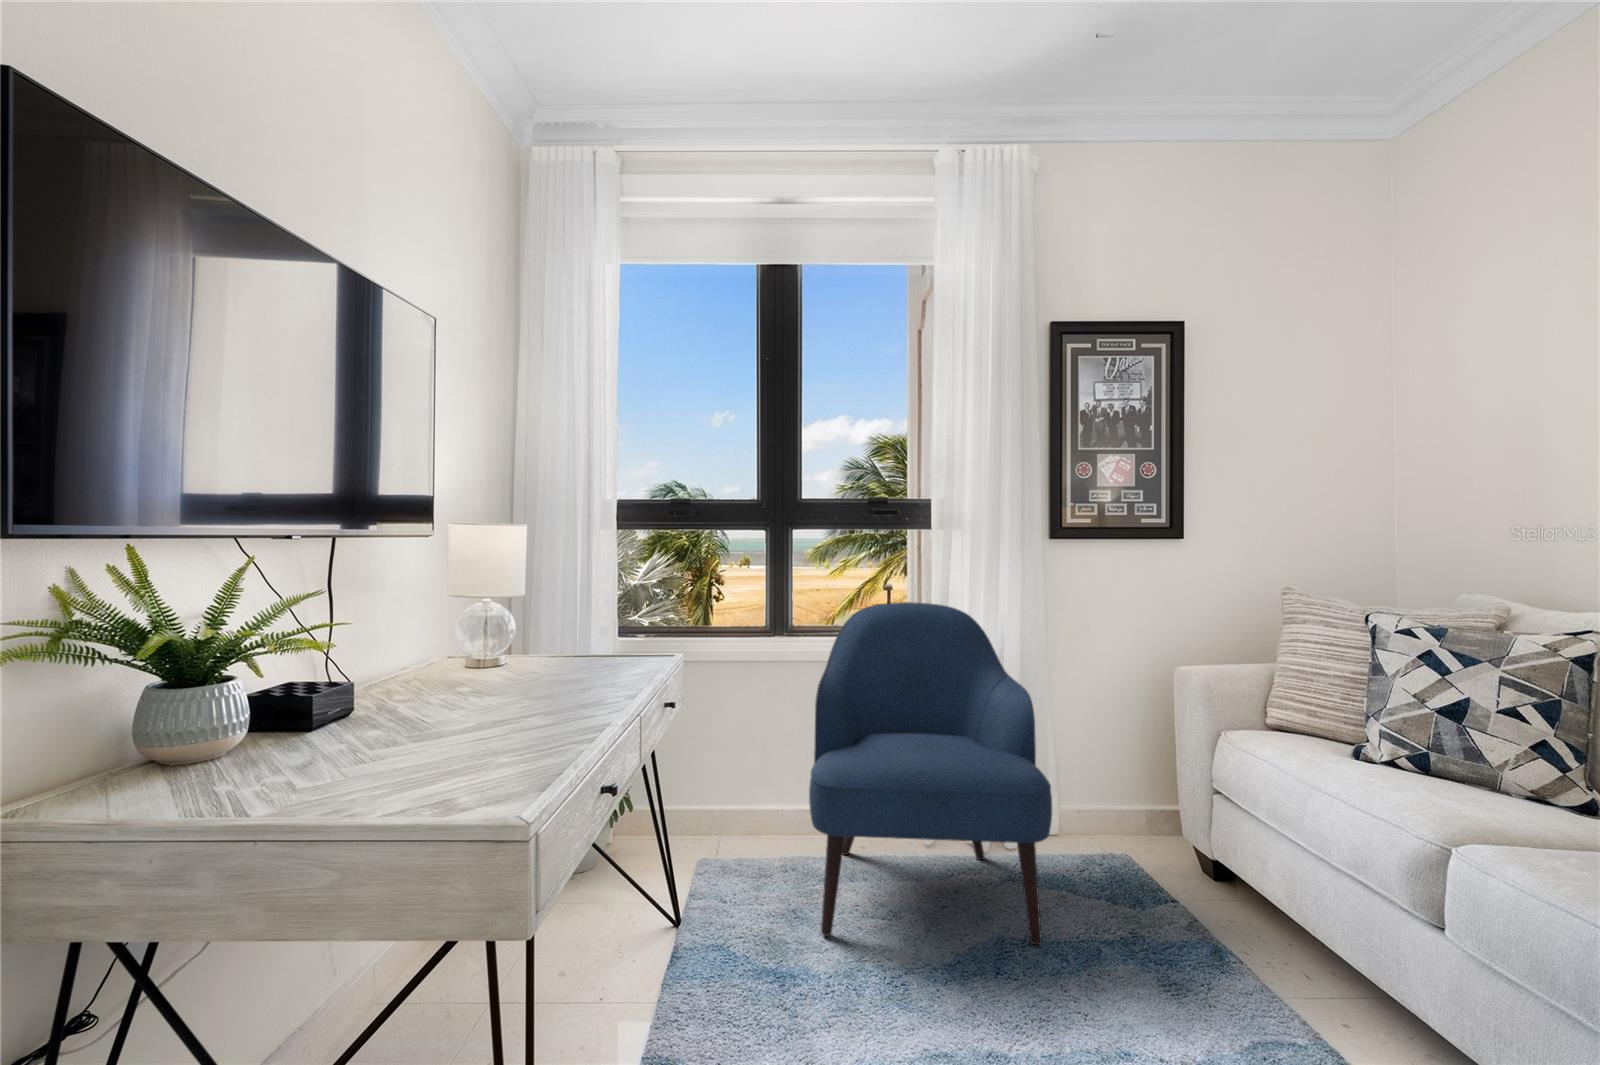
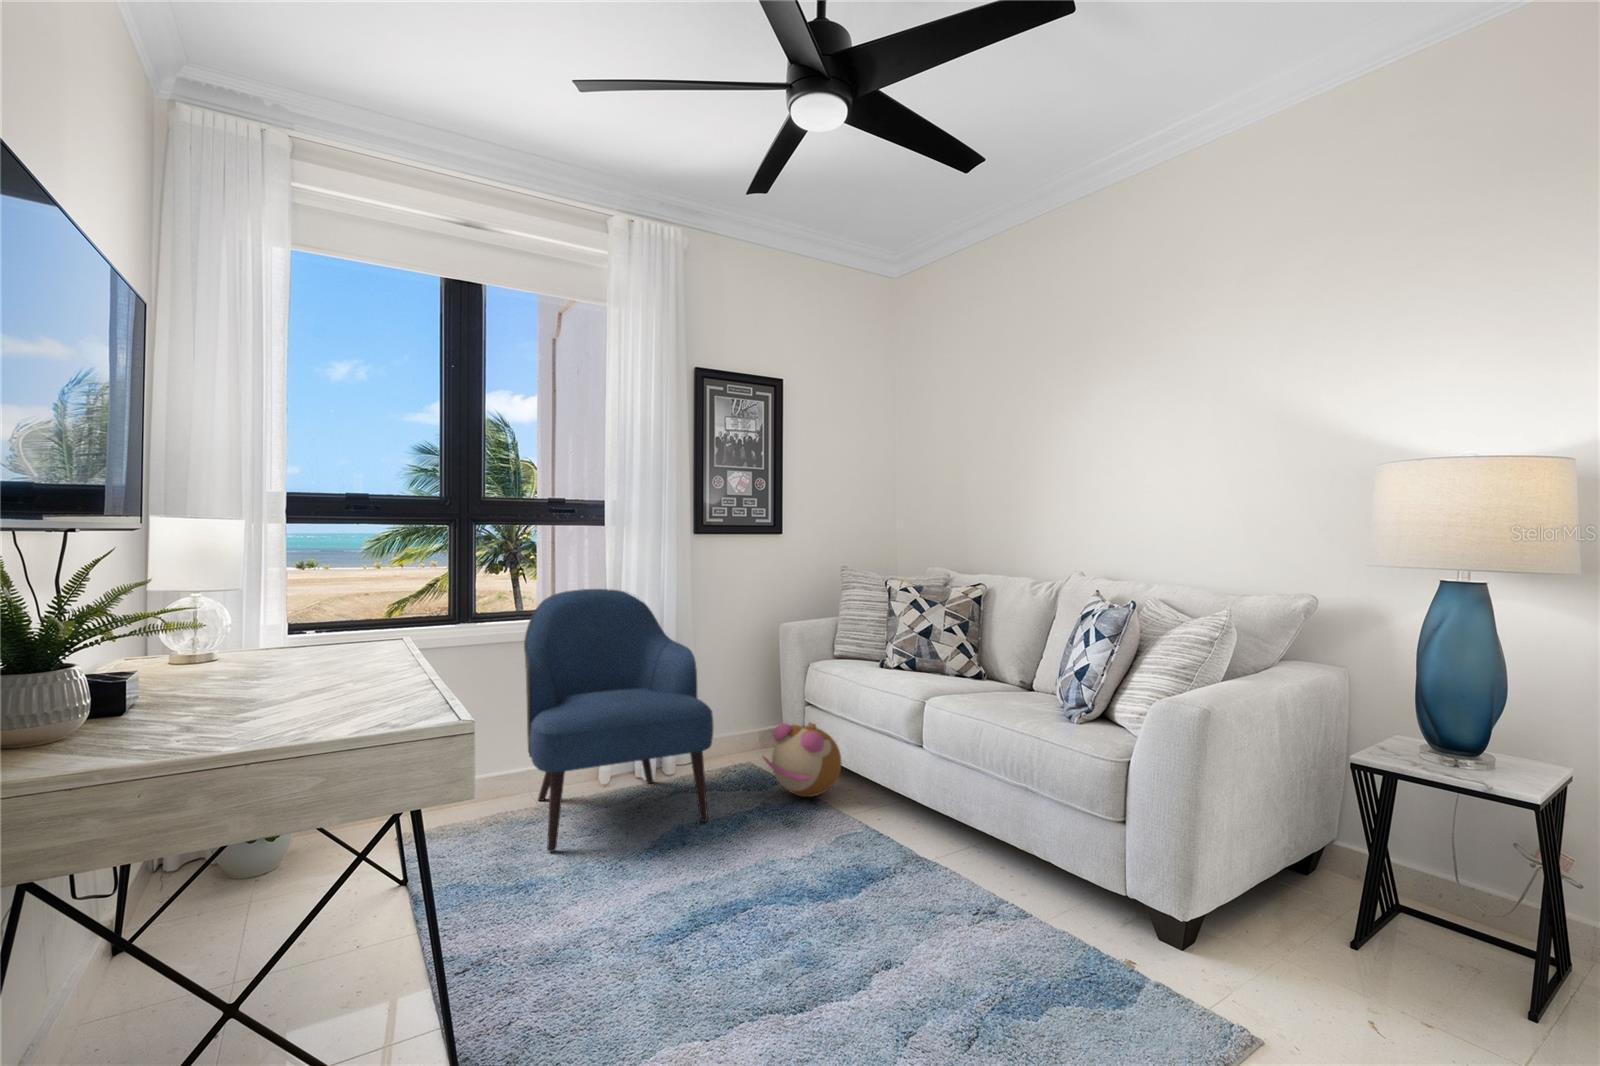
plush toy: none [1135,819,1275,945] -> present [763,723,842,797]

